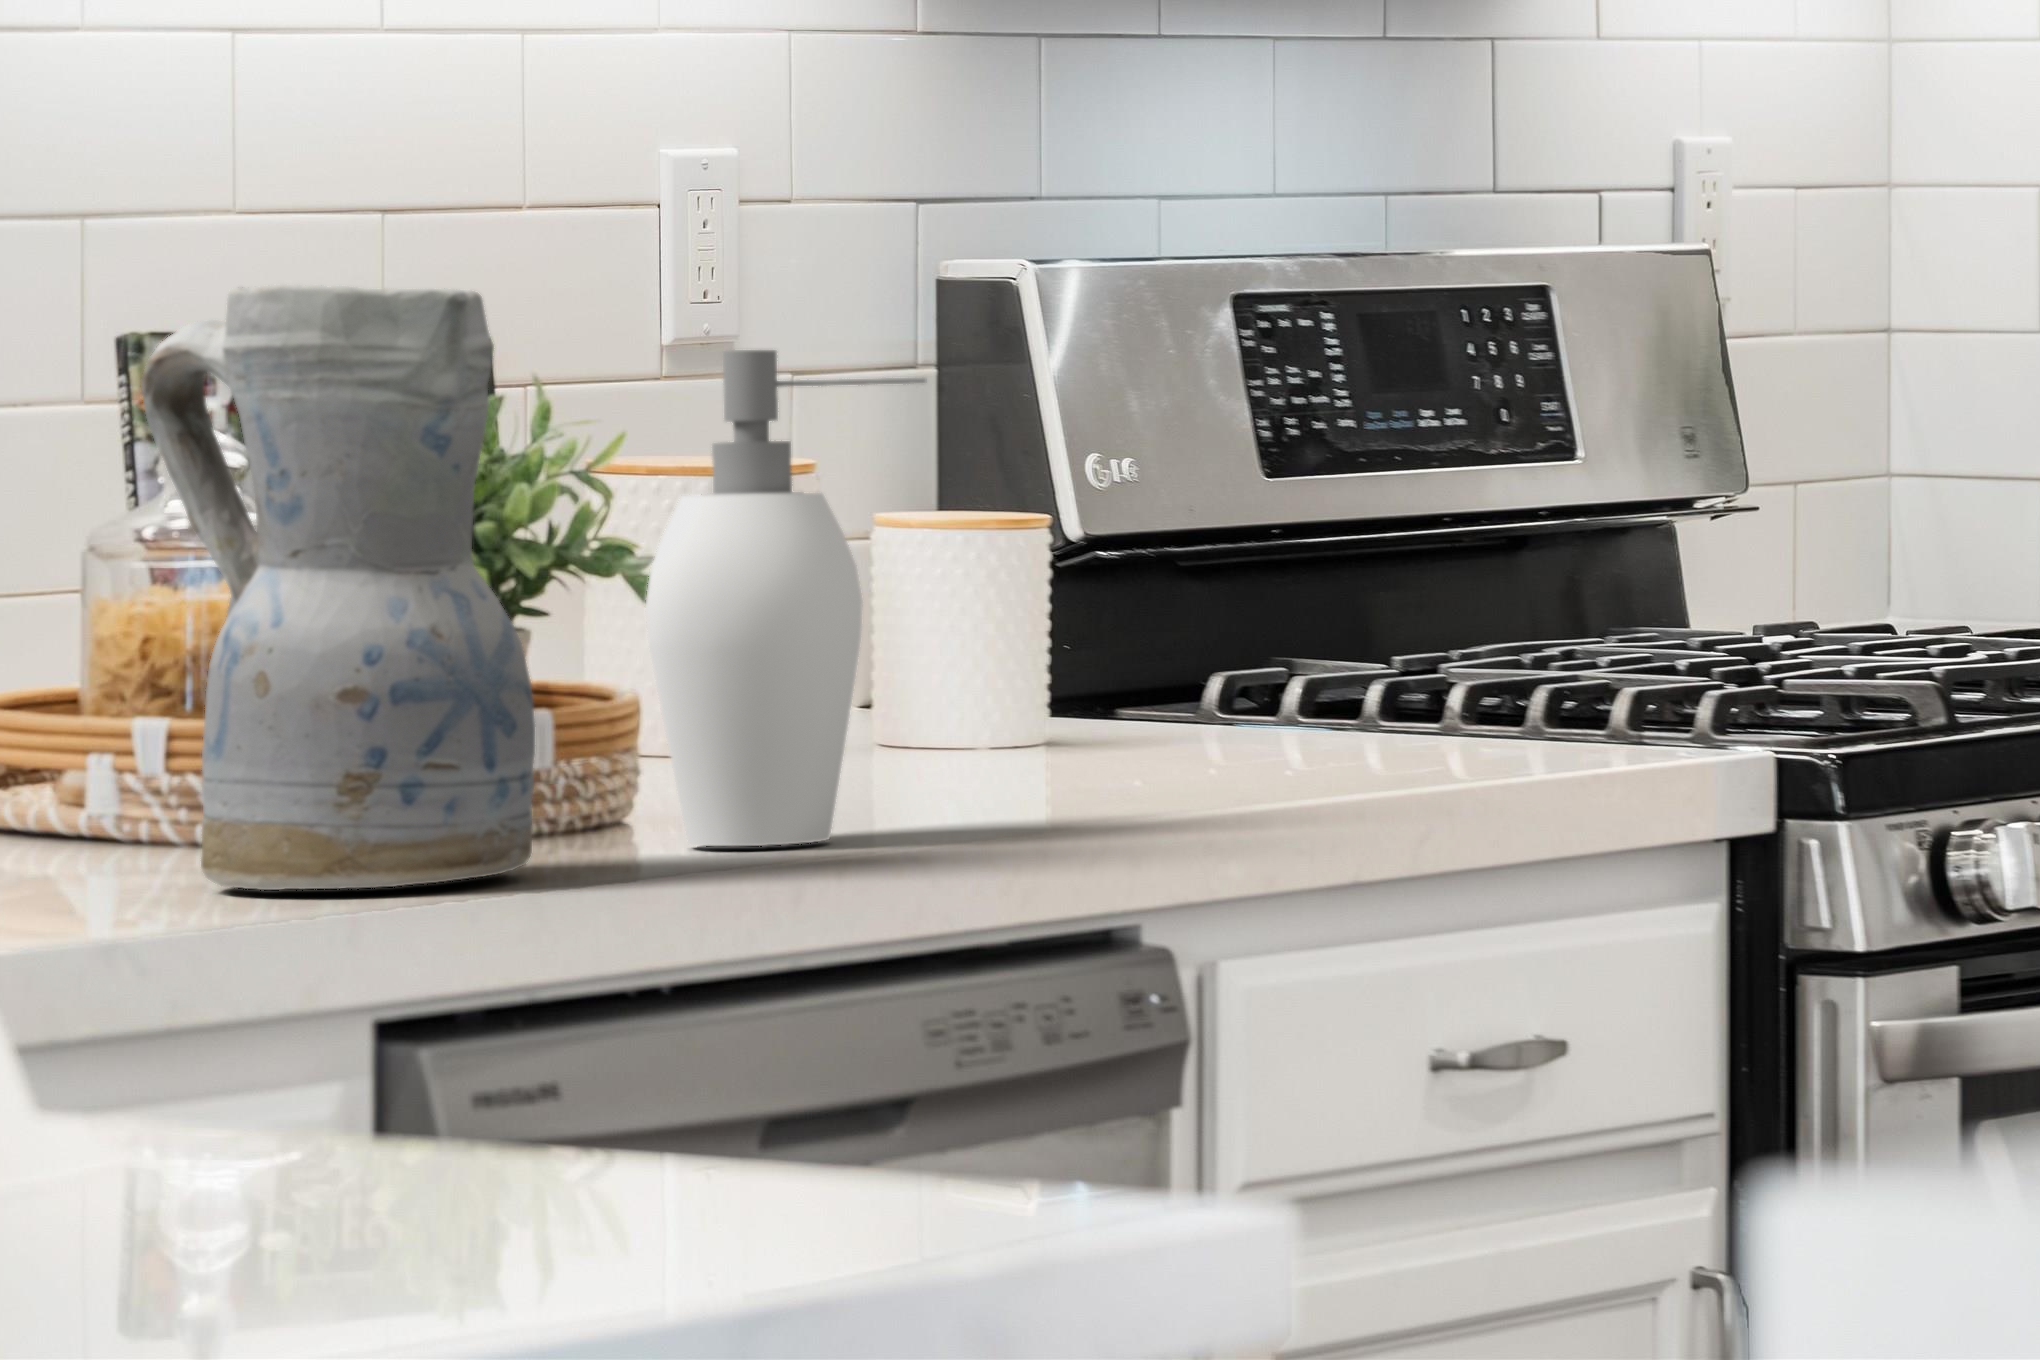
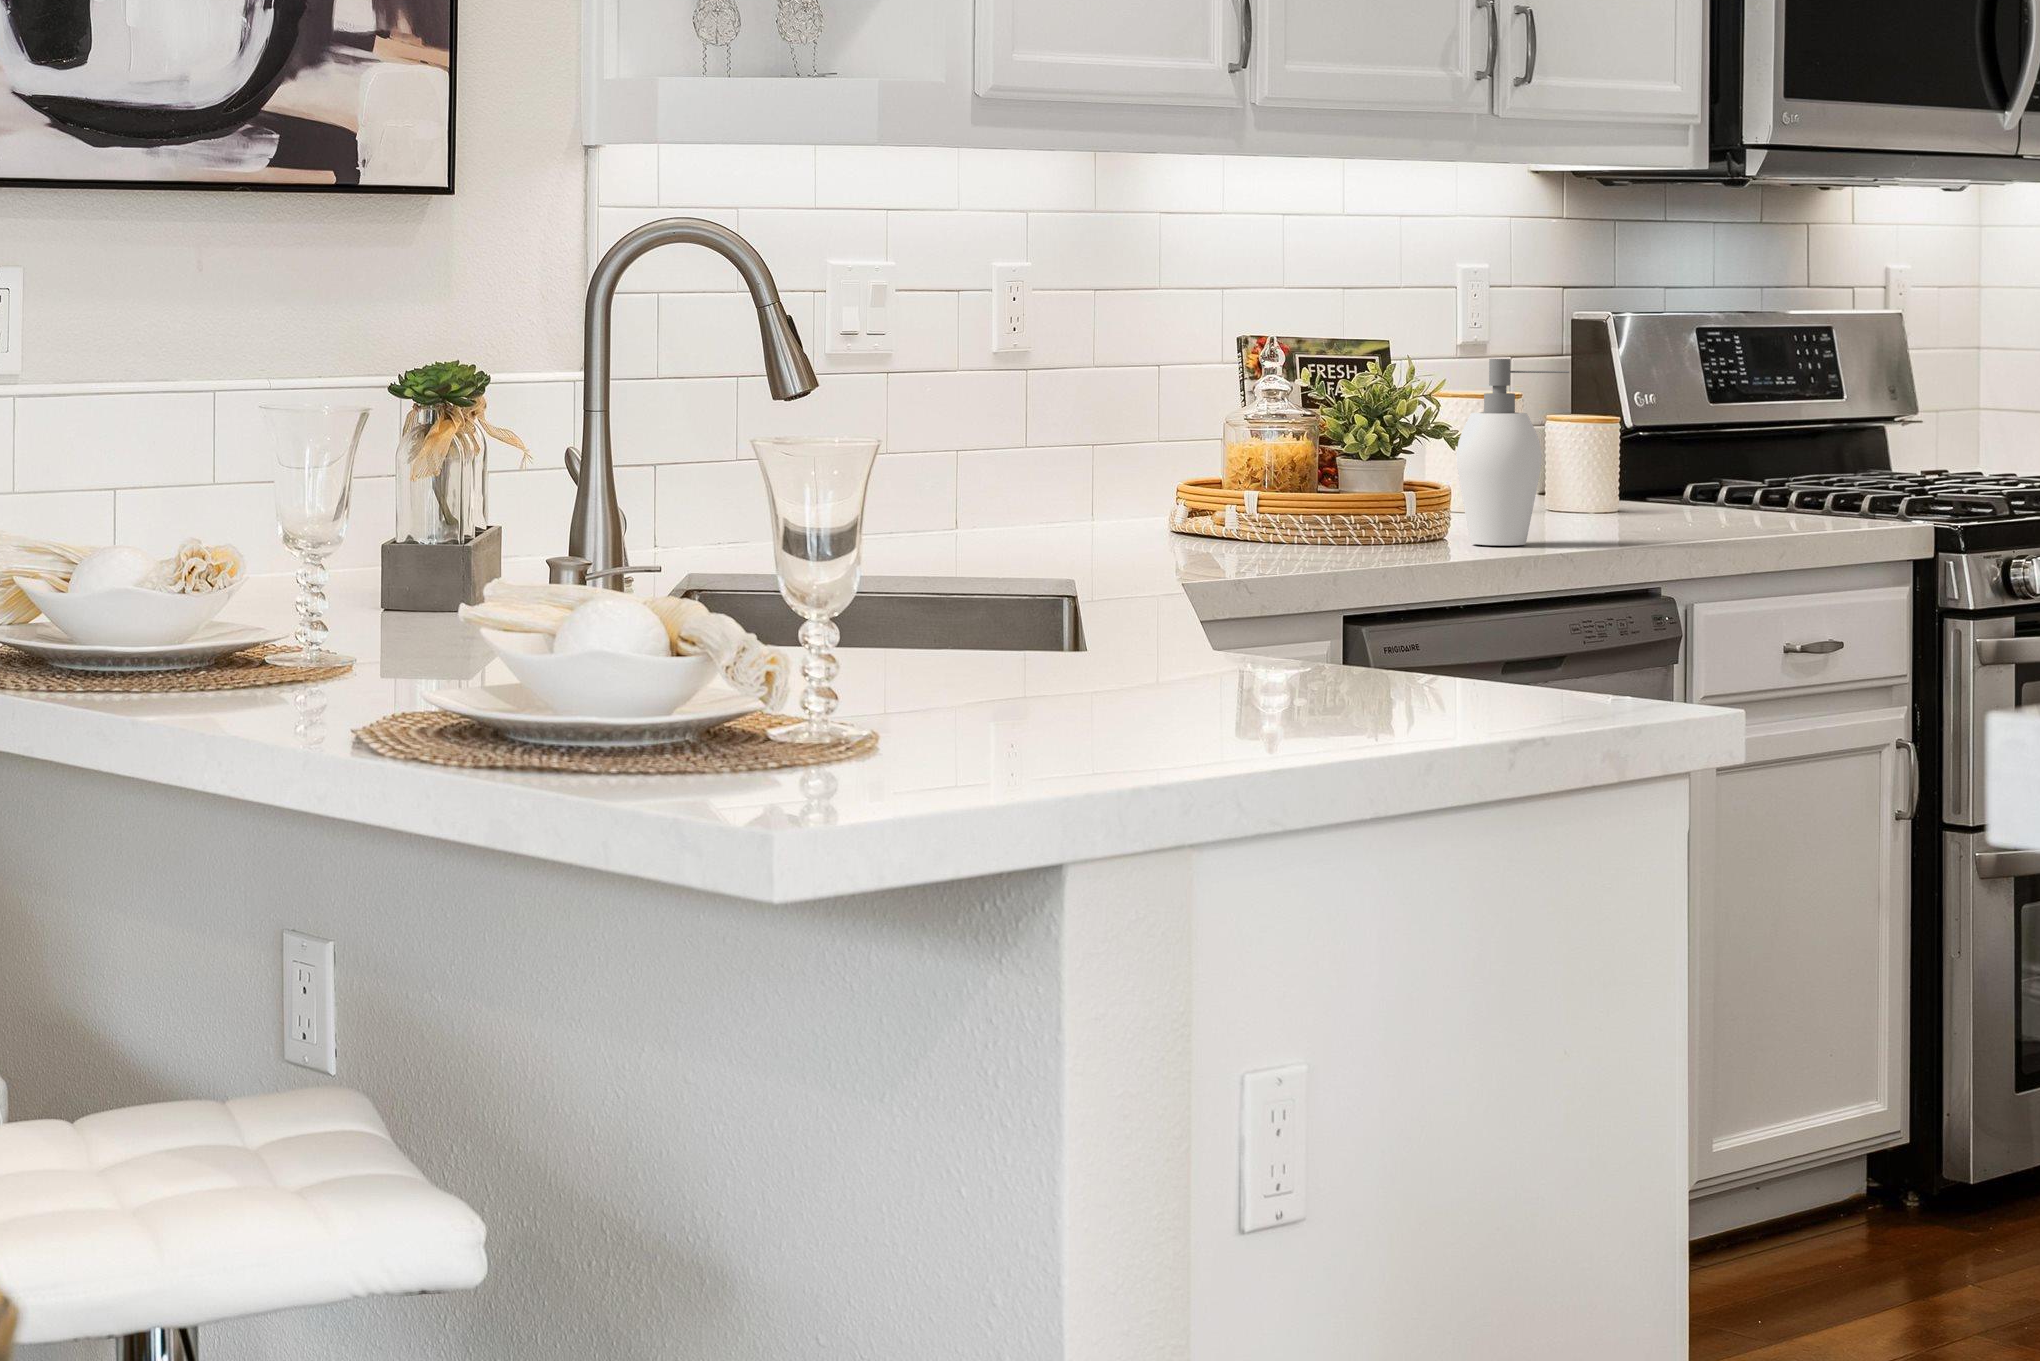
ceramic pitcher: present [141,284,535,890] -> none [1277,336,1419,554]

